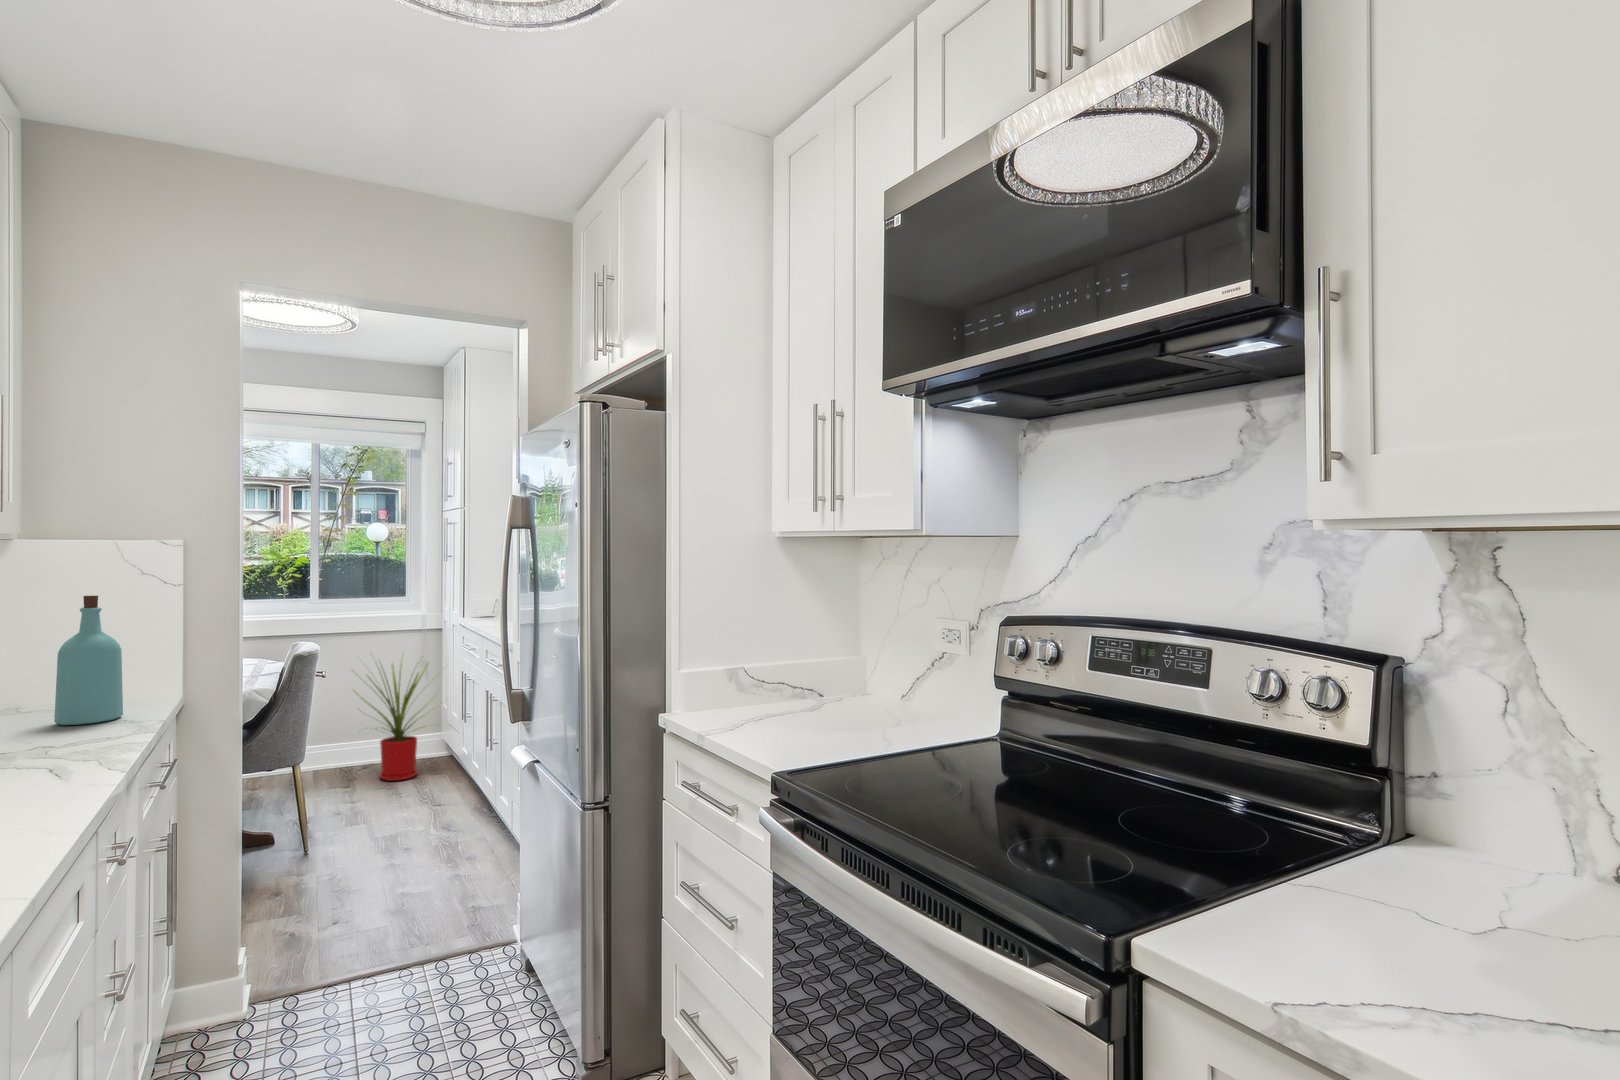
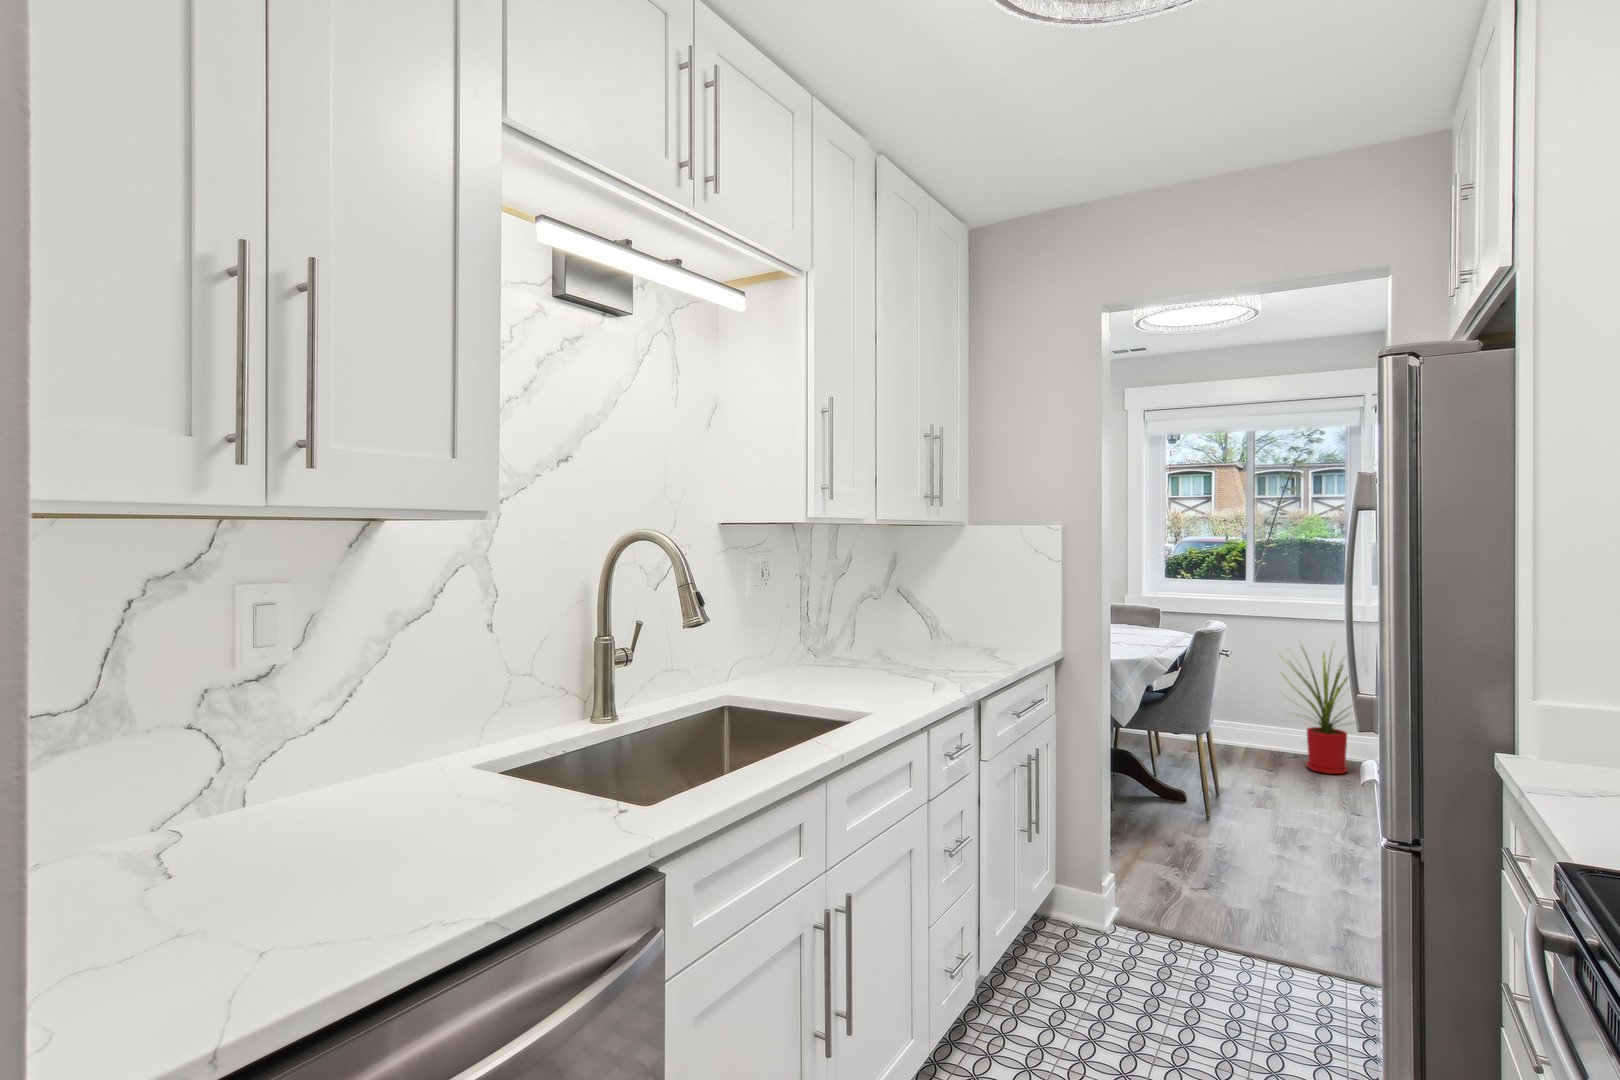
bottle: present [54,596,123,725] -> none [973,570,1014,665]

